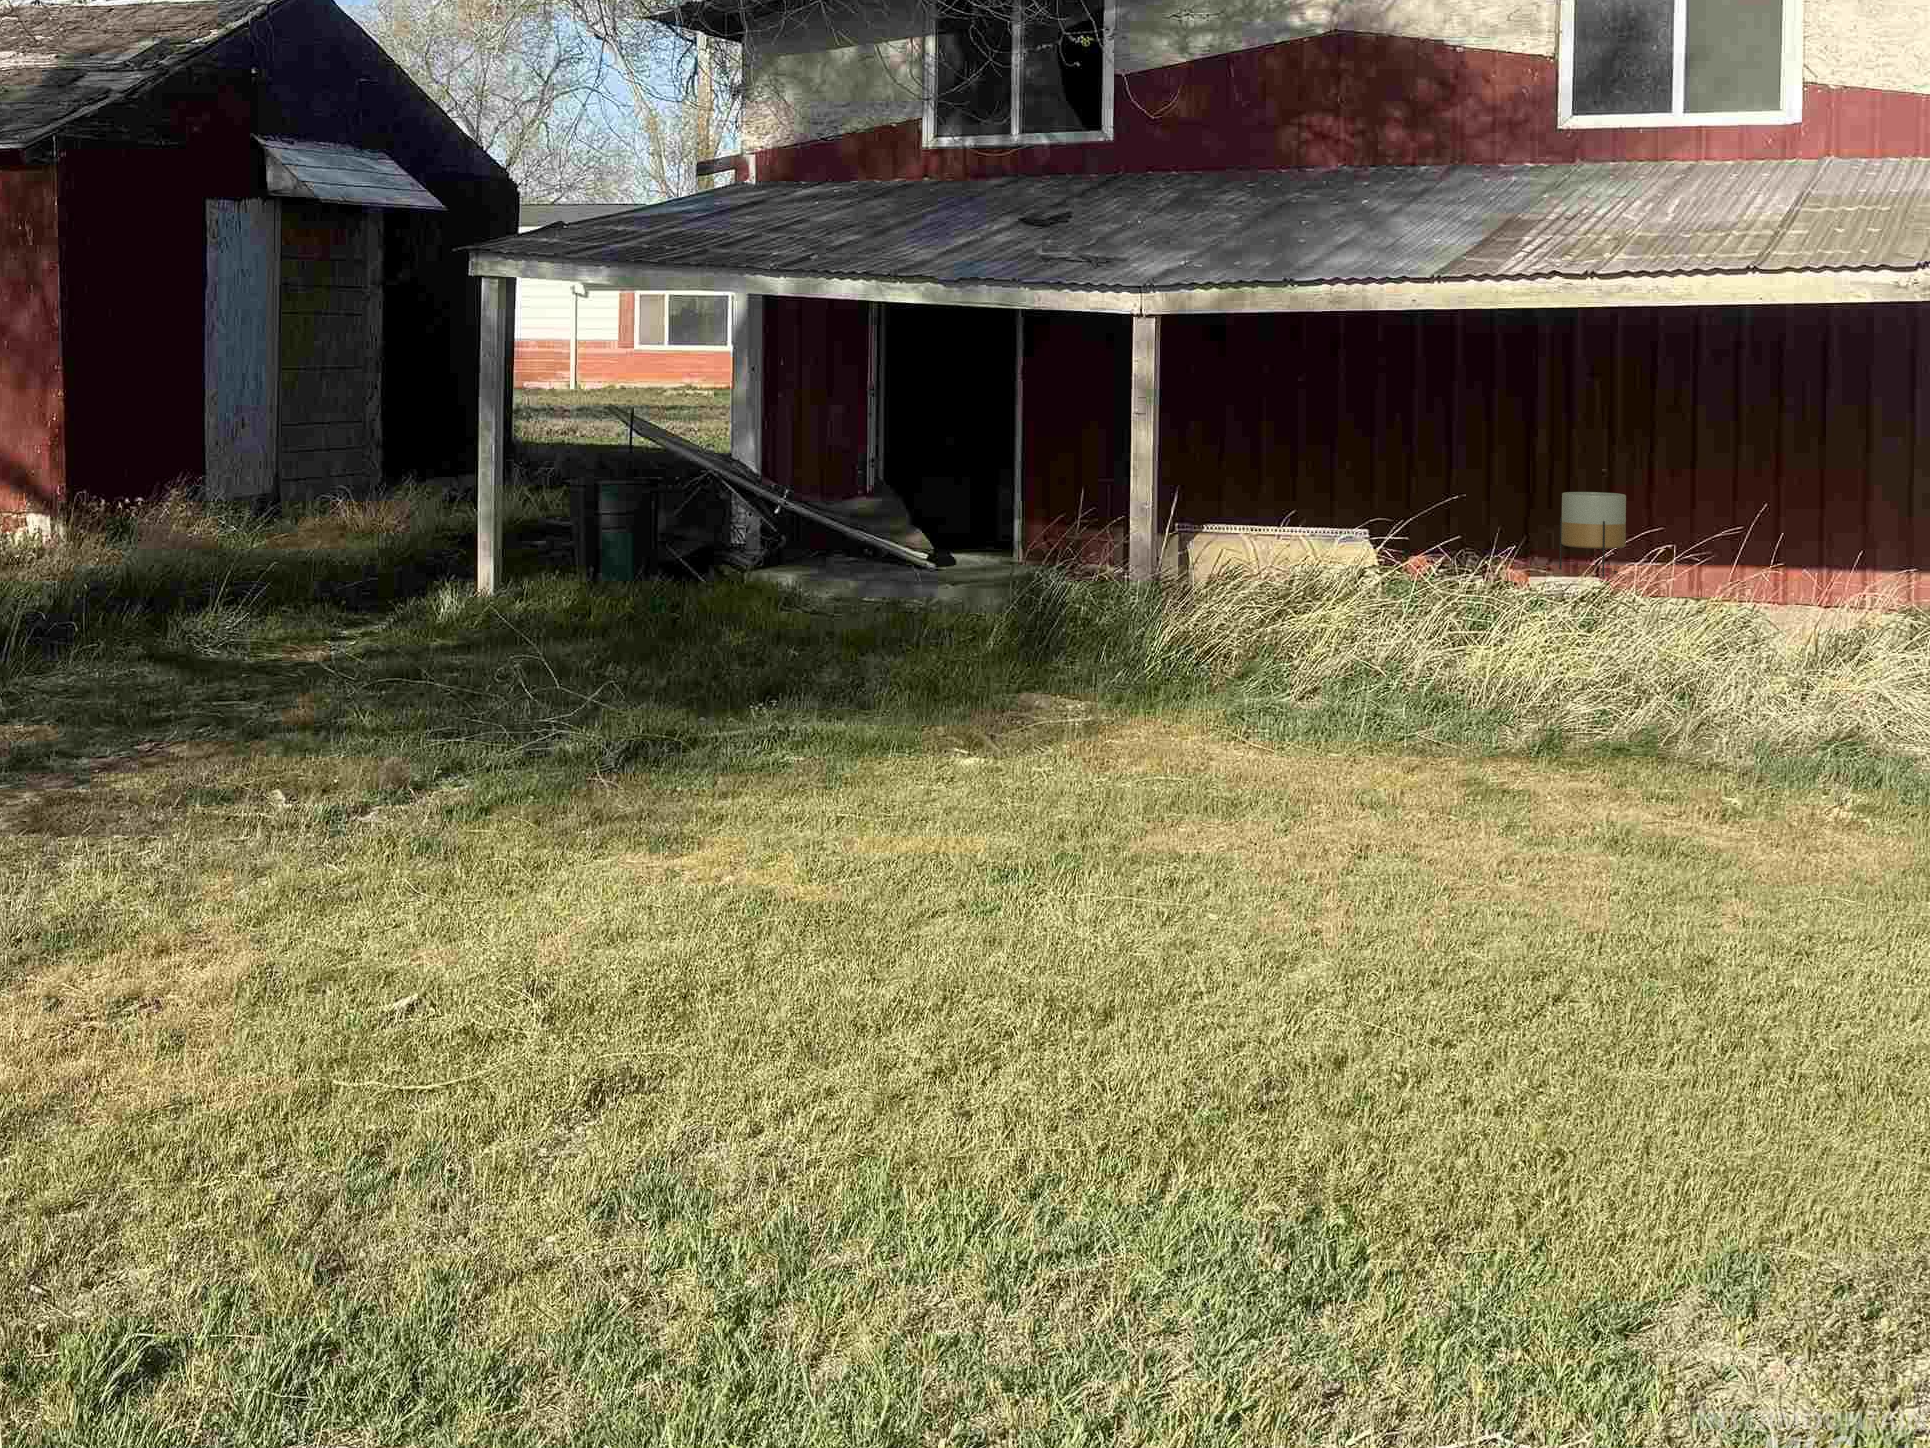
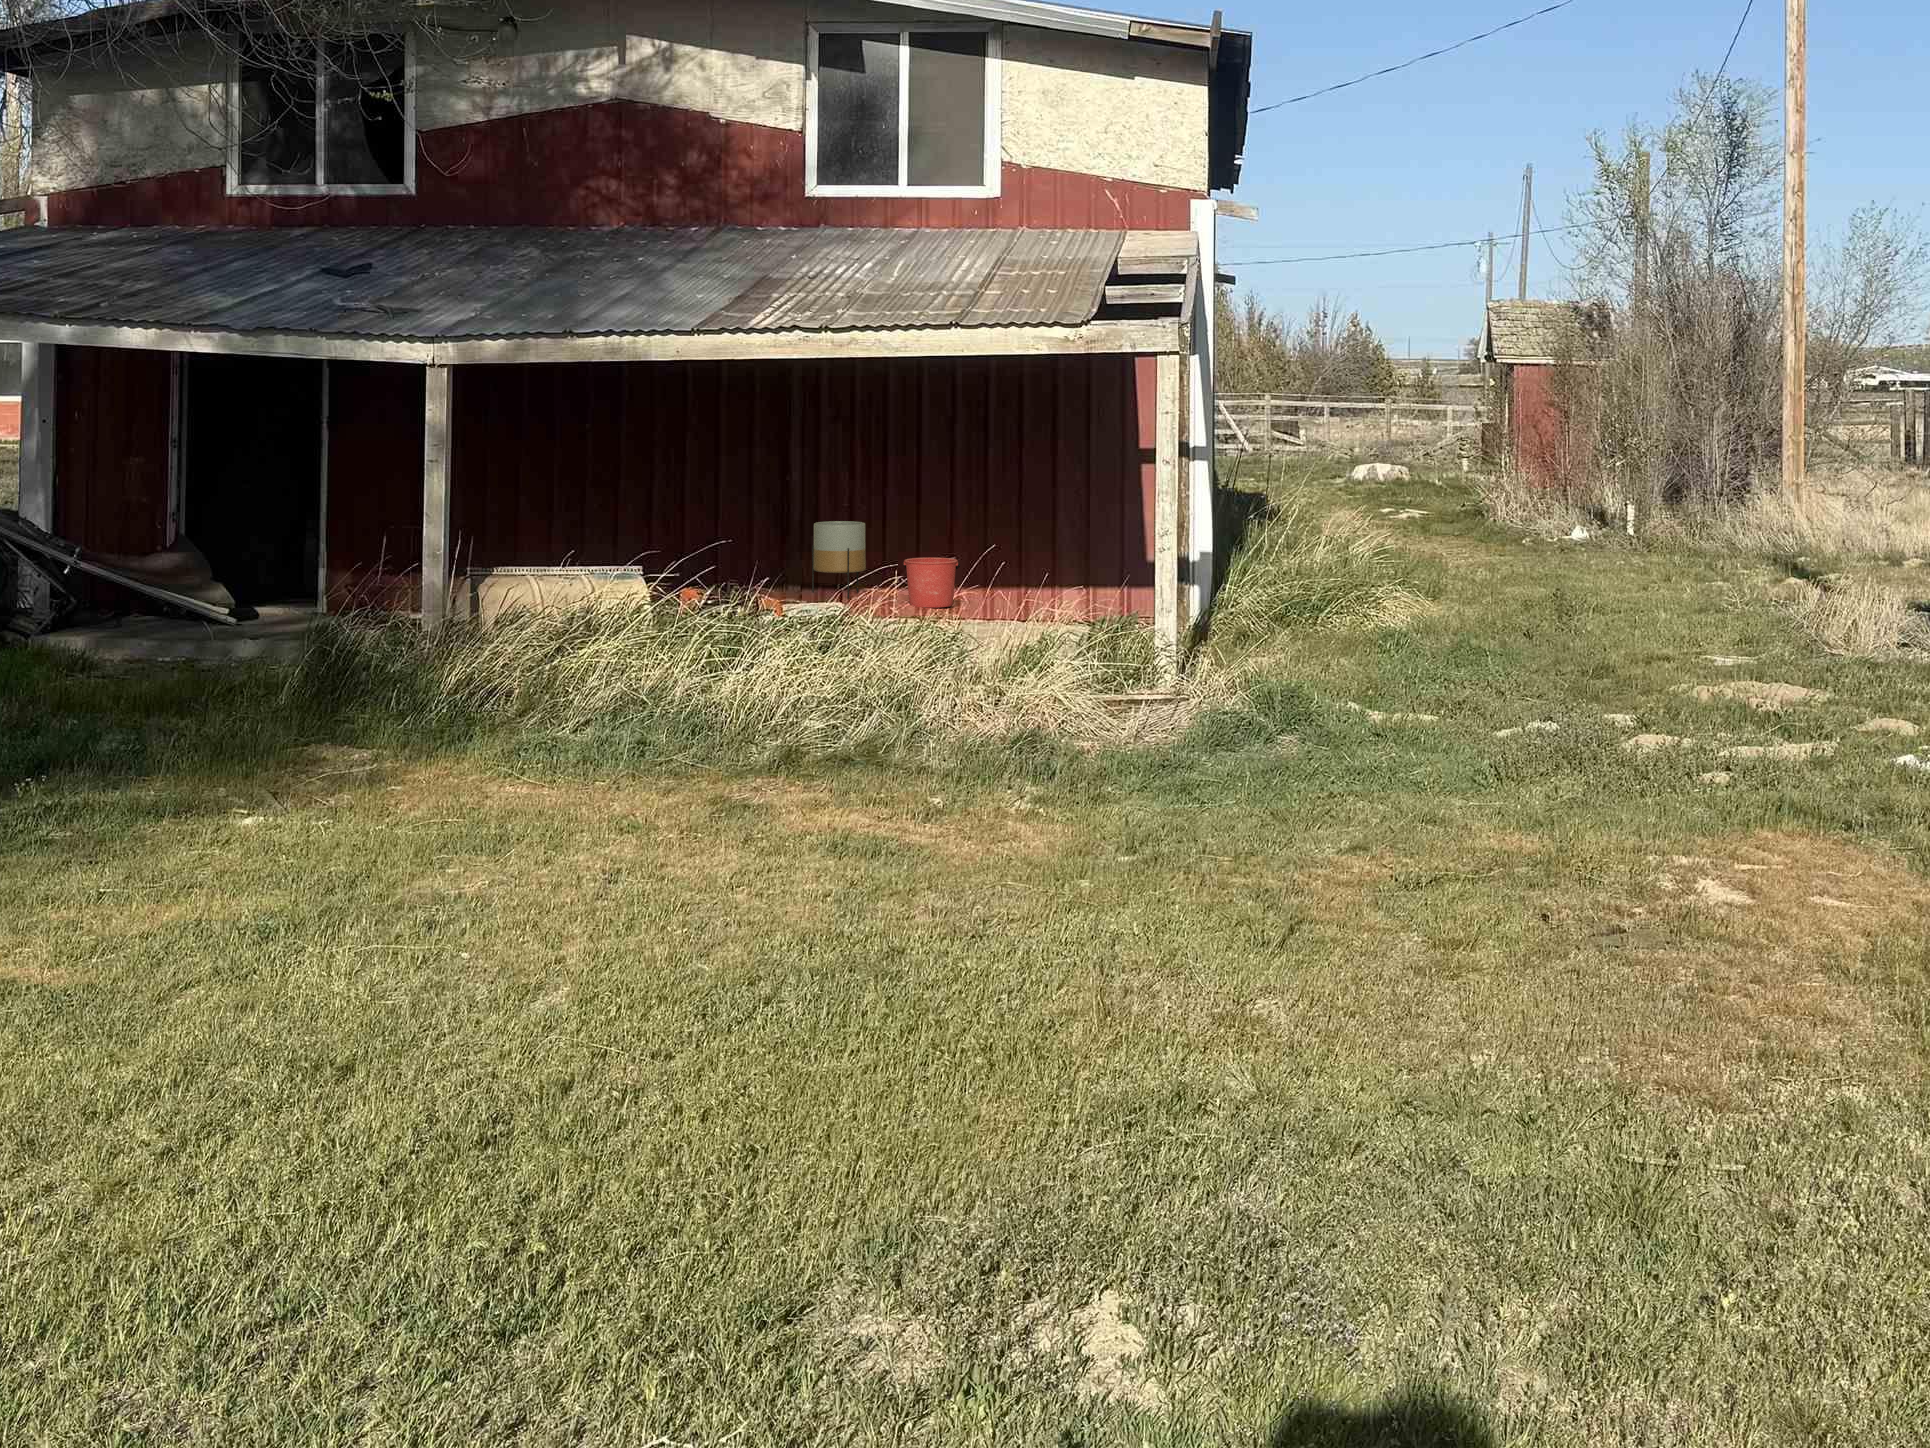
bucket: none [1672,536,1746,592] -> present [903,558,960,608]

